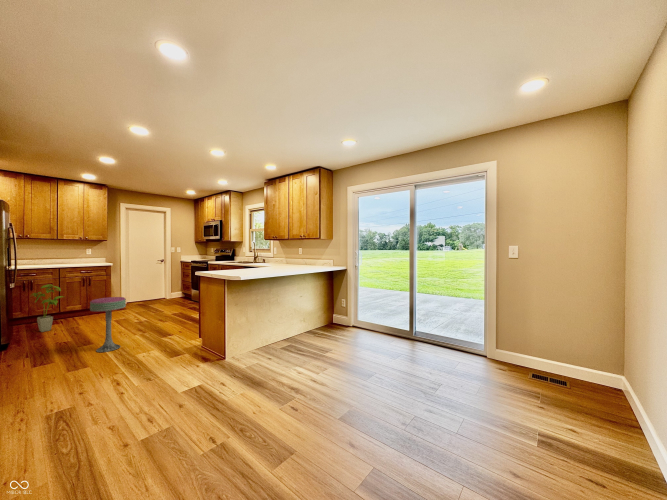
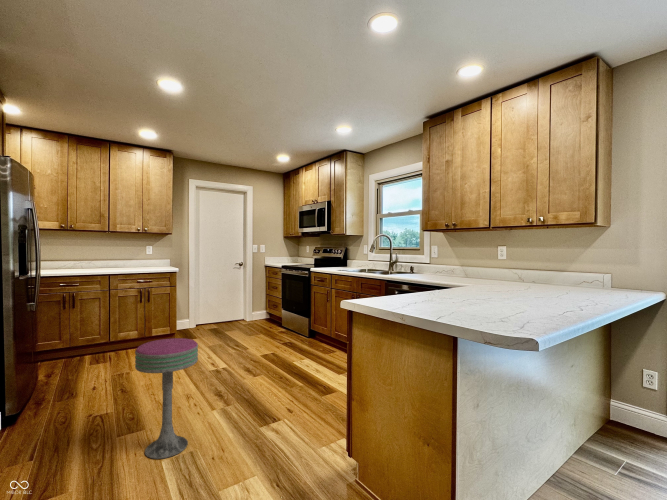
house plant: present [32,284,63,332] -> none [64,302,112,380]

